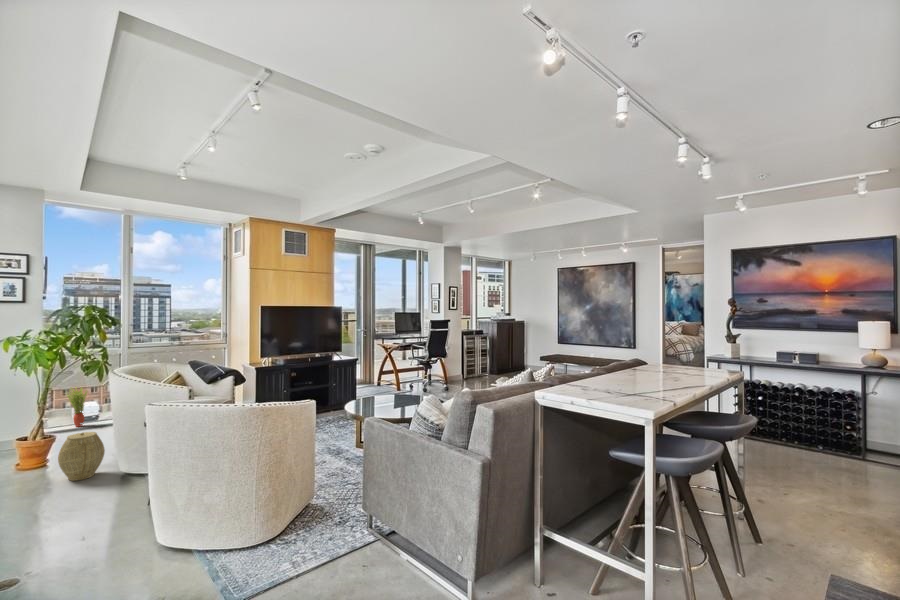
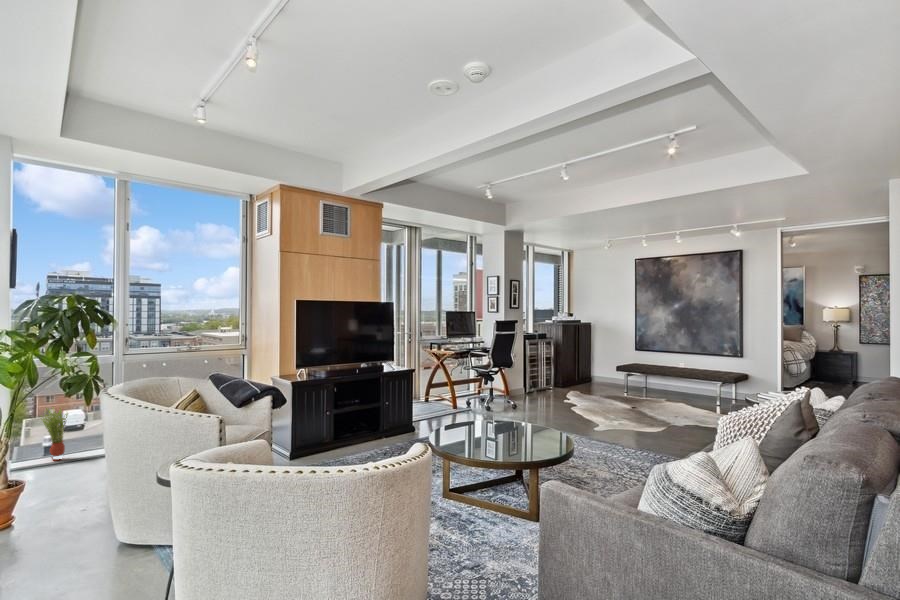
woven basket: present [58,432,105,481] -> none [28,479,95,554]

